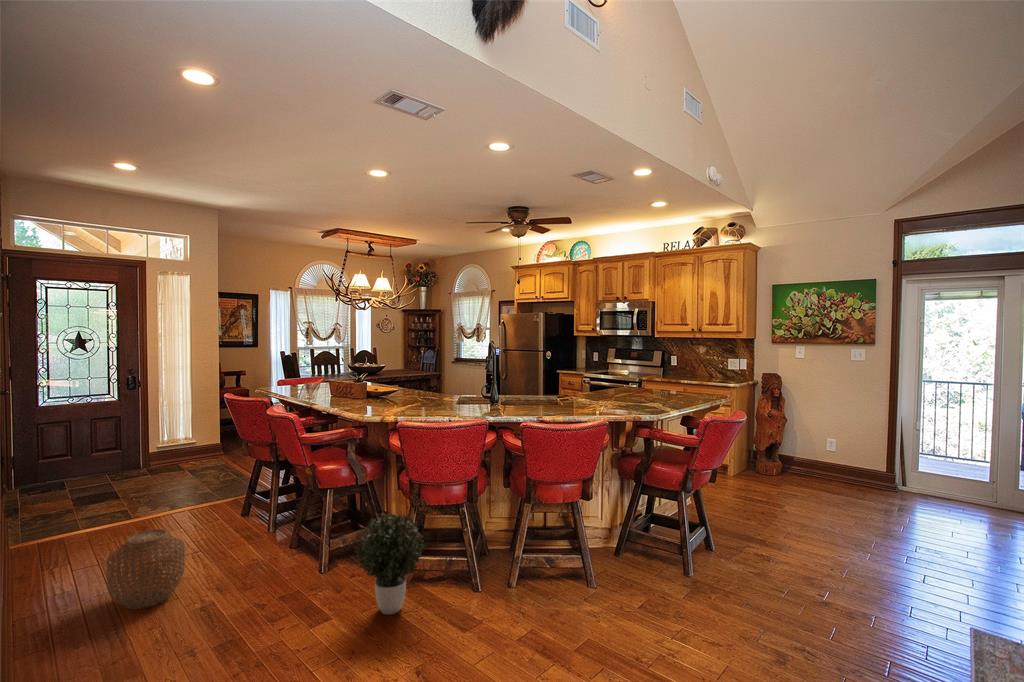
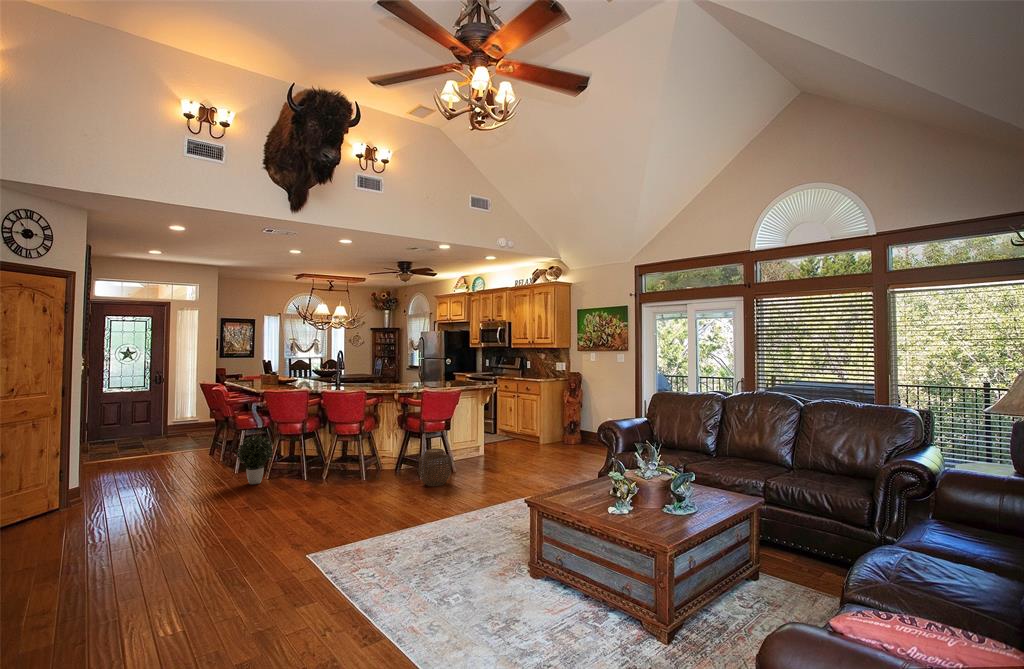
woven basket: present [106,529,185,609] -> present [419,449,451,486]

